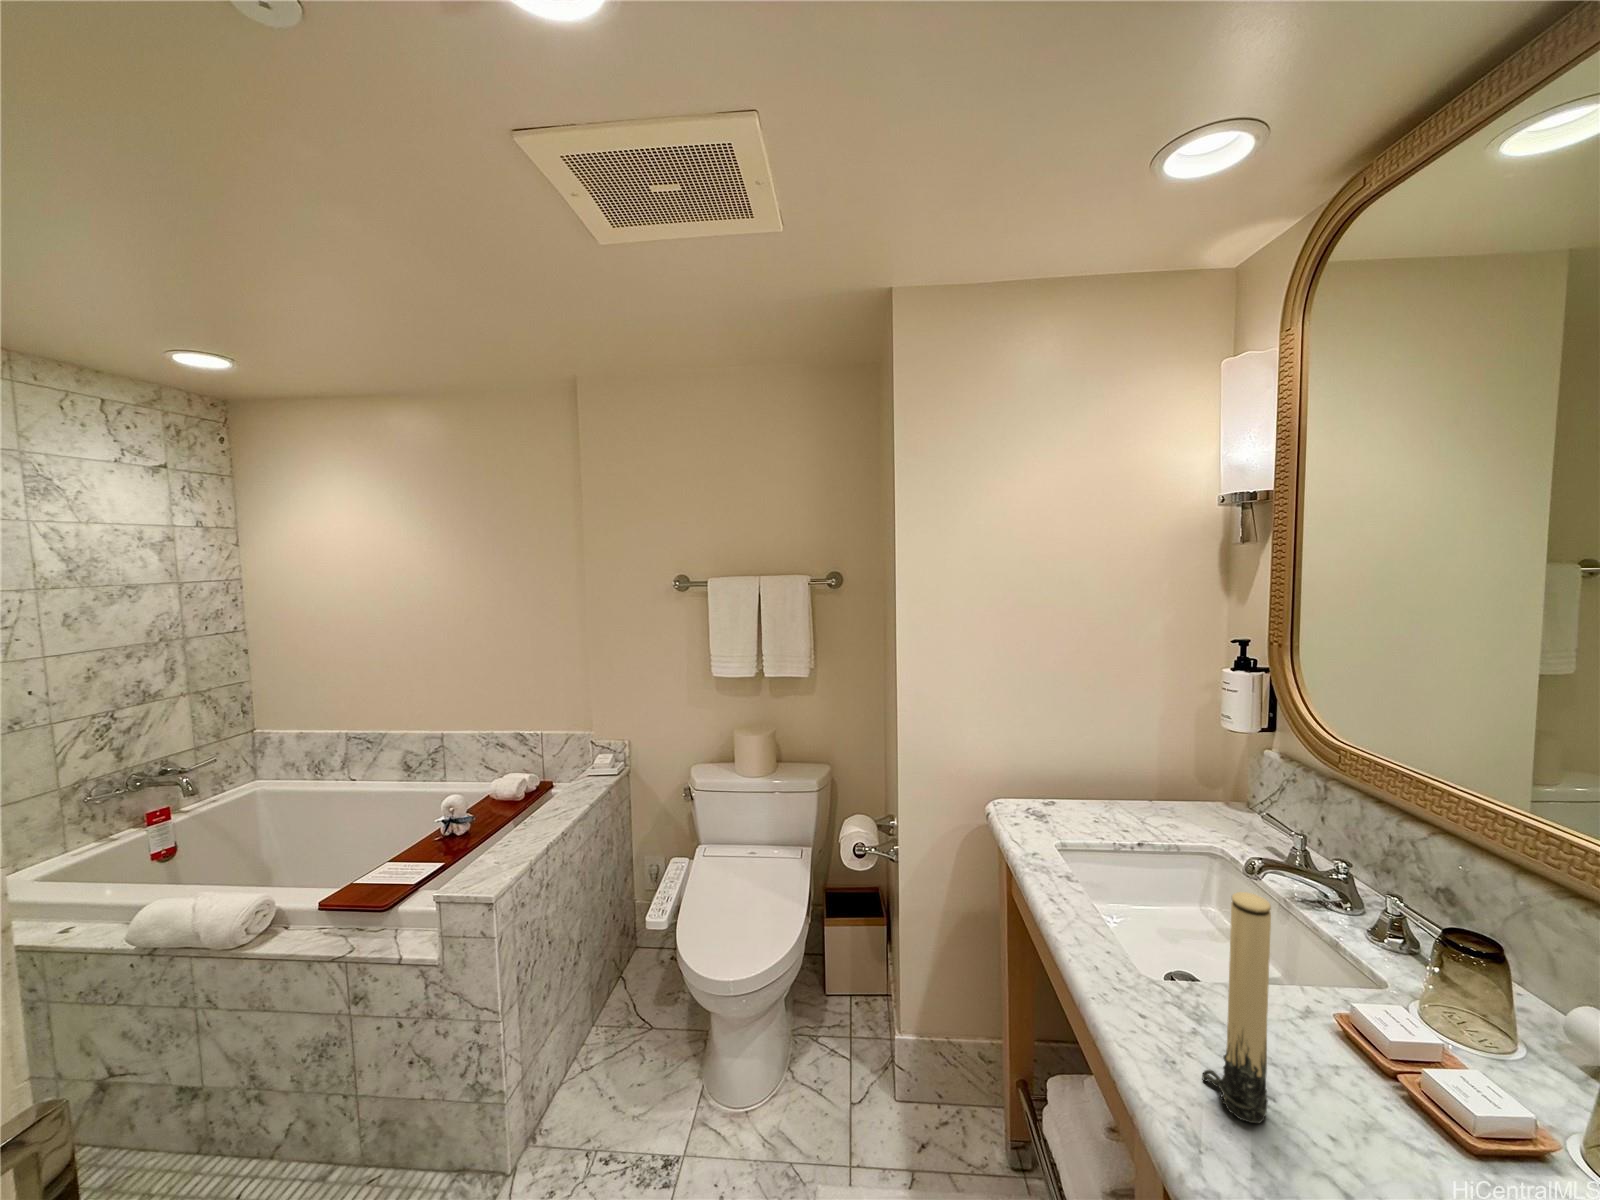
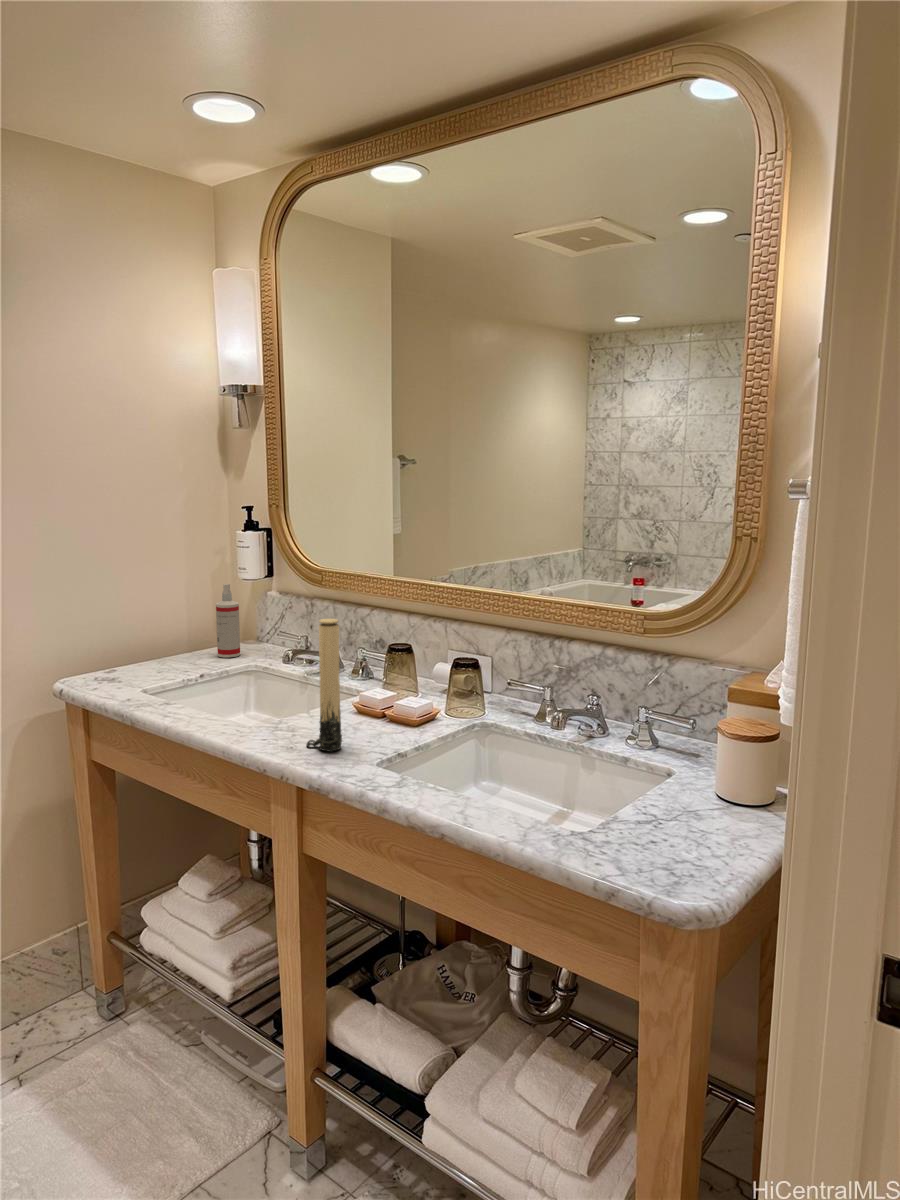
spray bottle: none [1179,733,1213,825] -> present [216,584,240,657]

